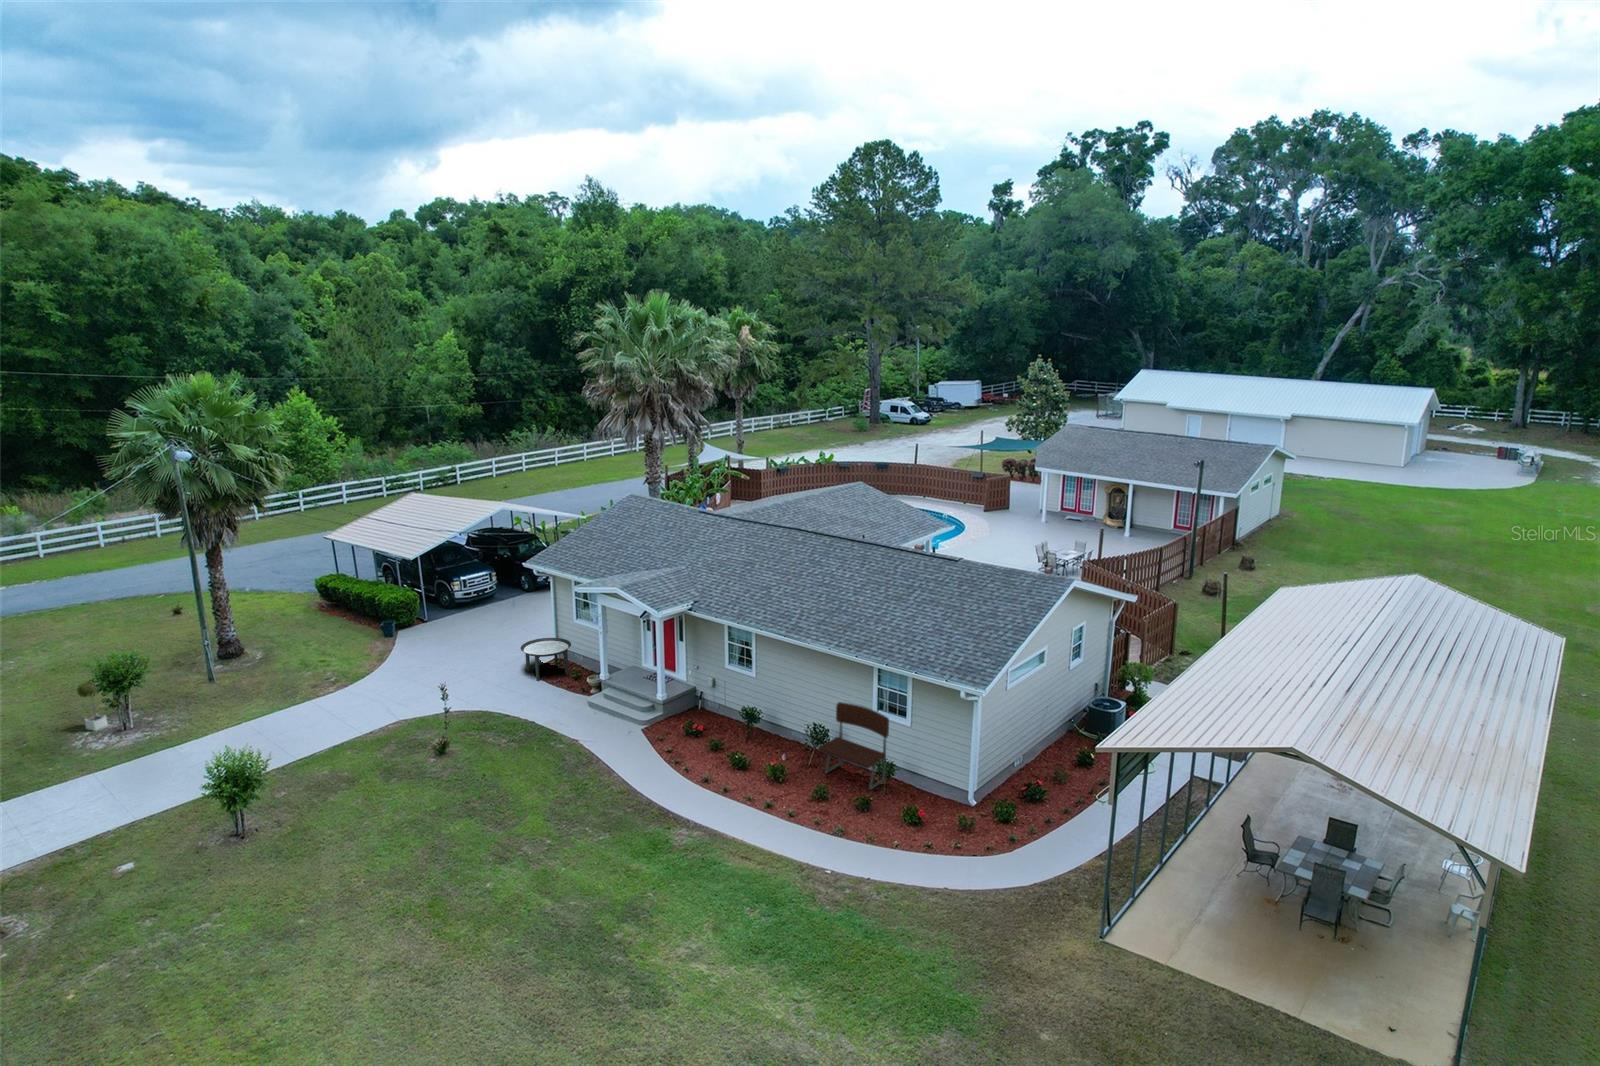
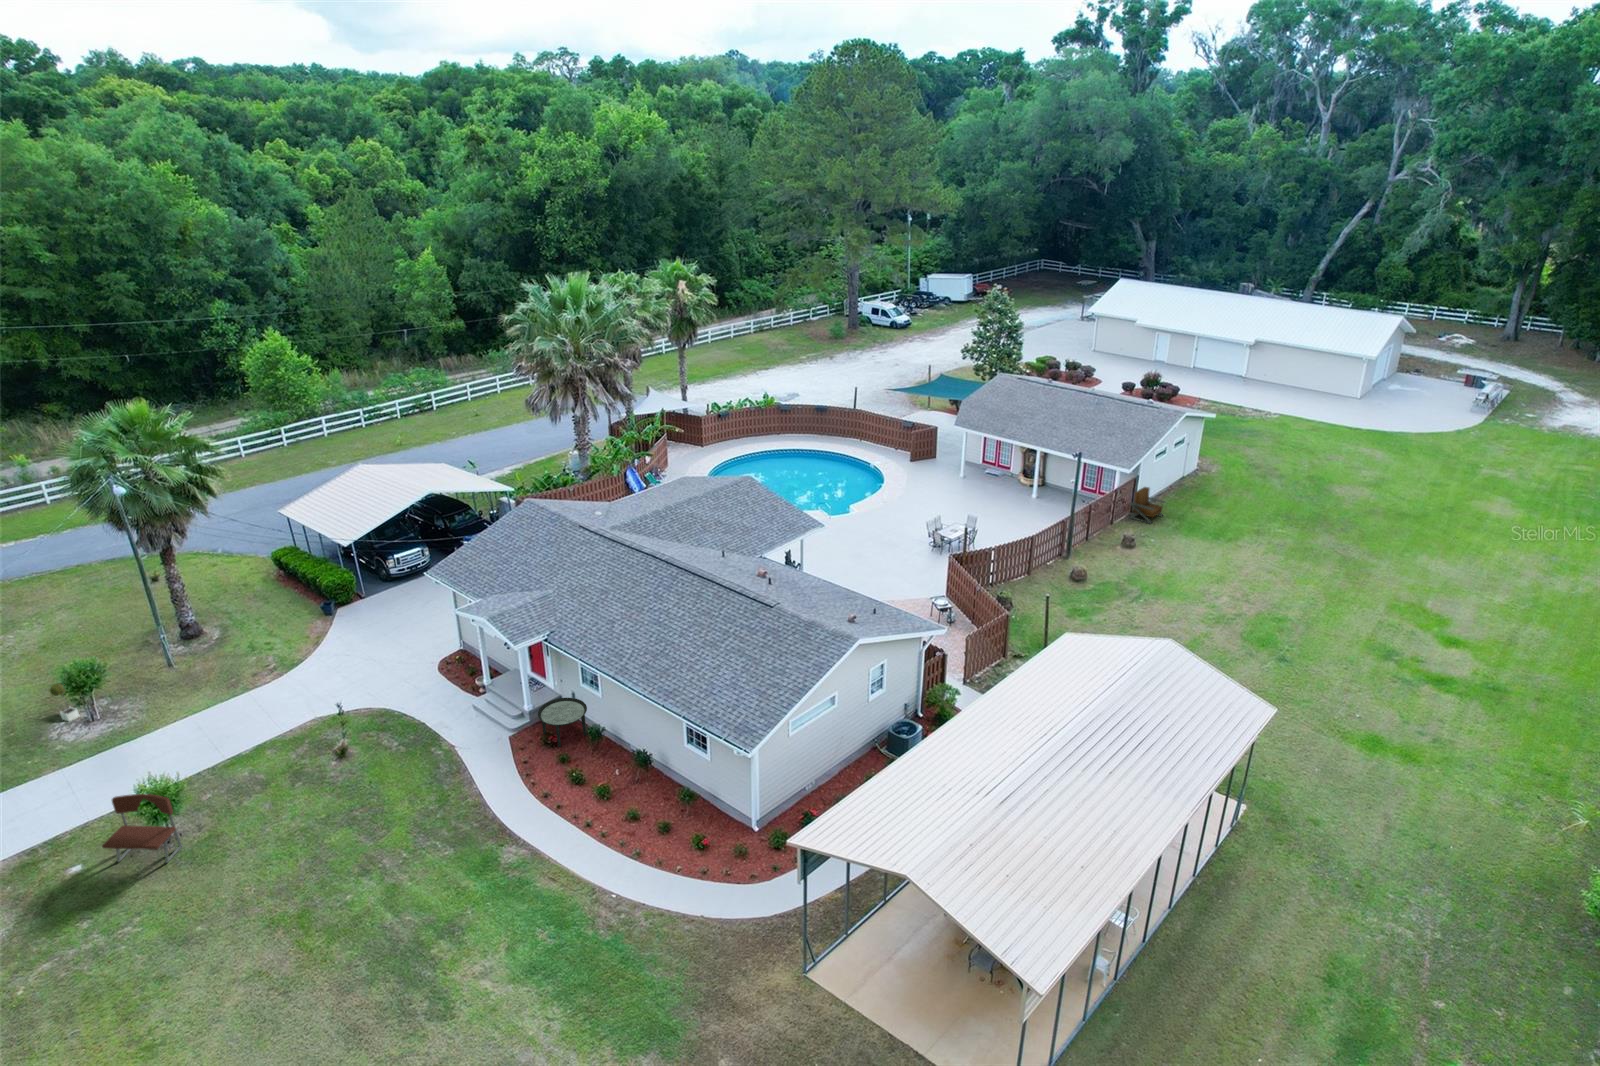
lounge chair: none [1230,519,1267,554] -> present [1129,487,1164,524]
round table: present [521,638,571,681] -> present [538,698,587,747]
bench: present [818,702,889,790] -> present [102,794,182,863]

